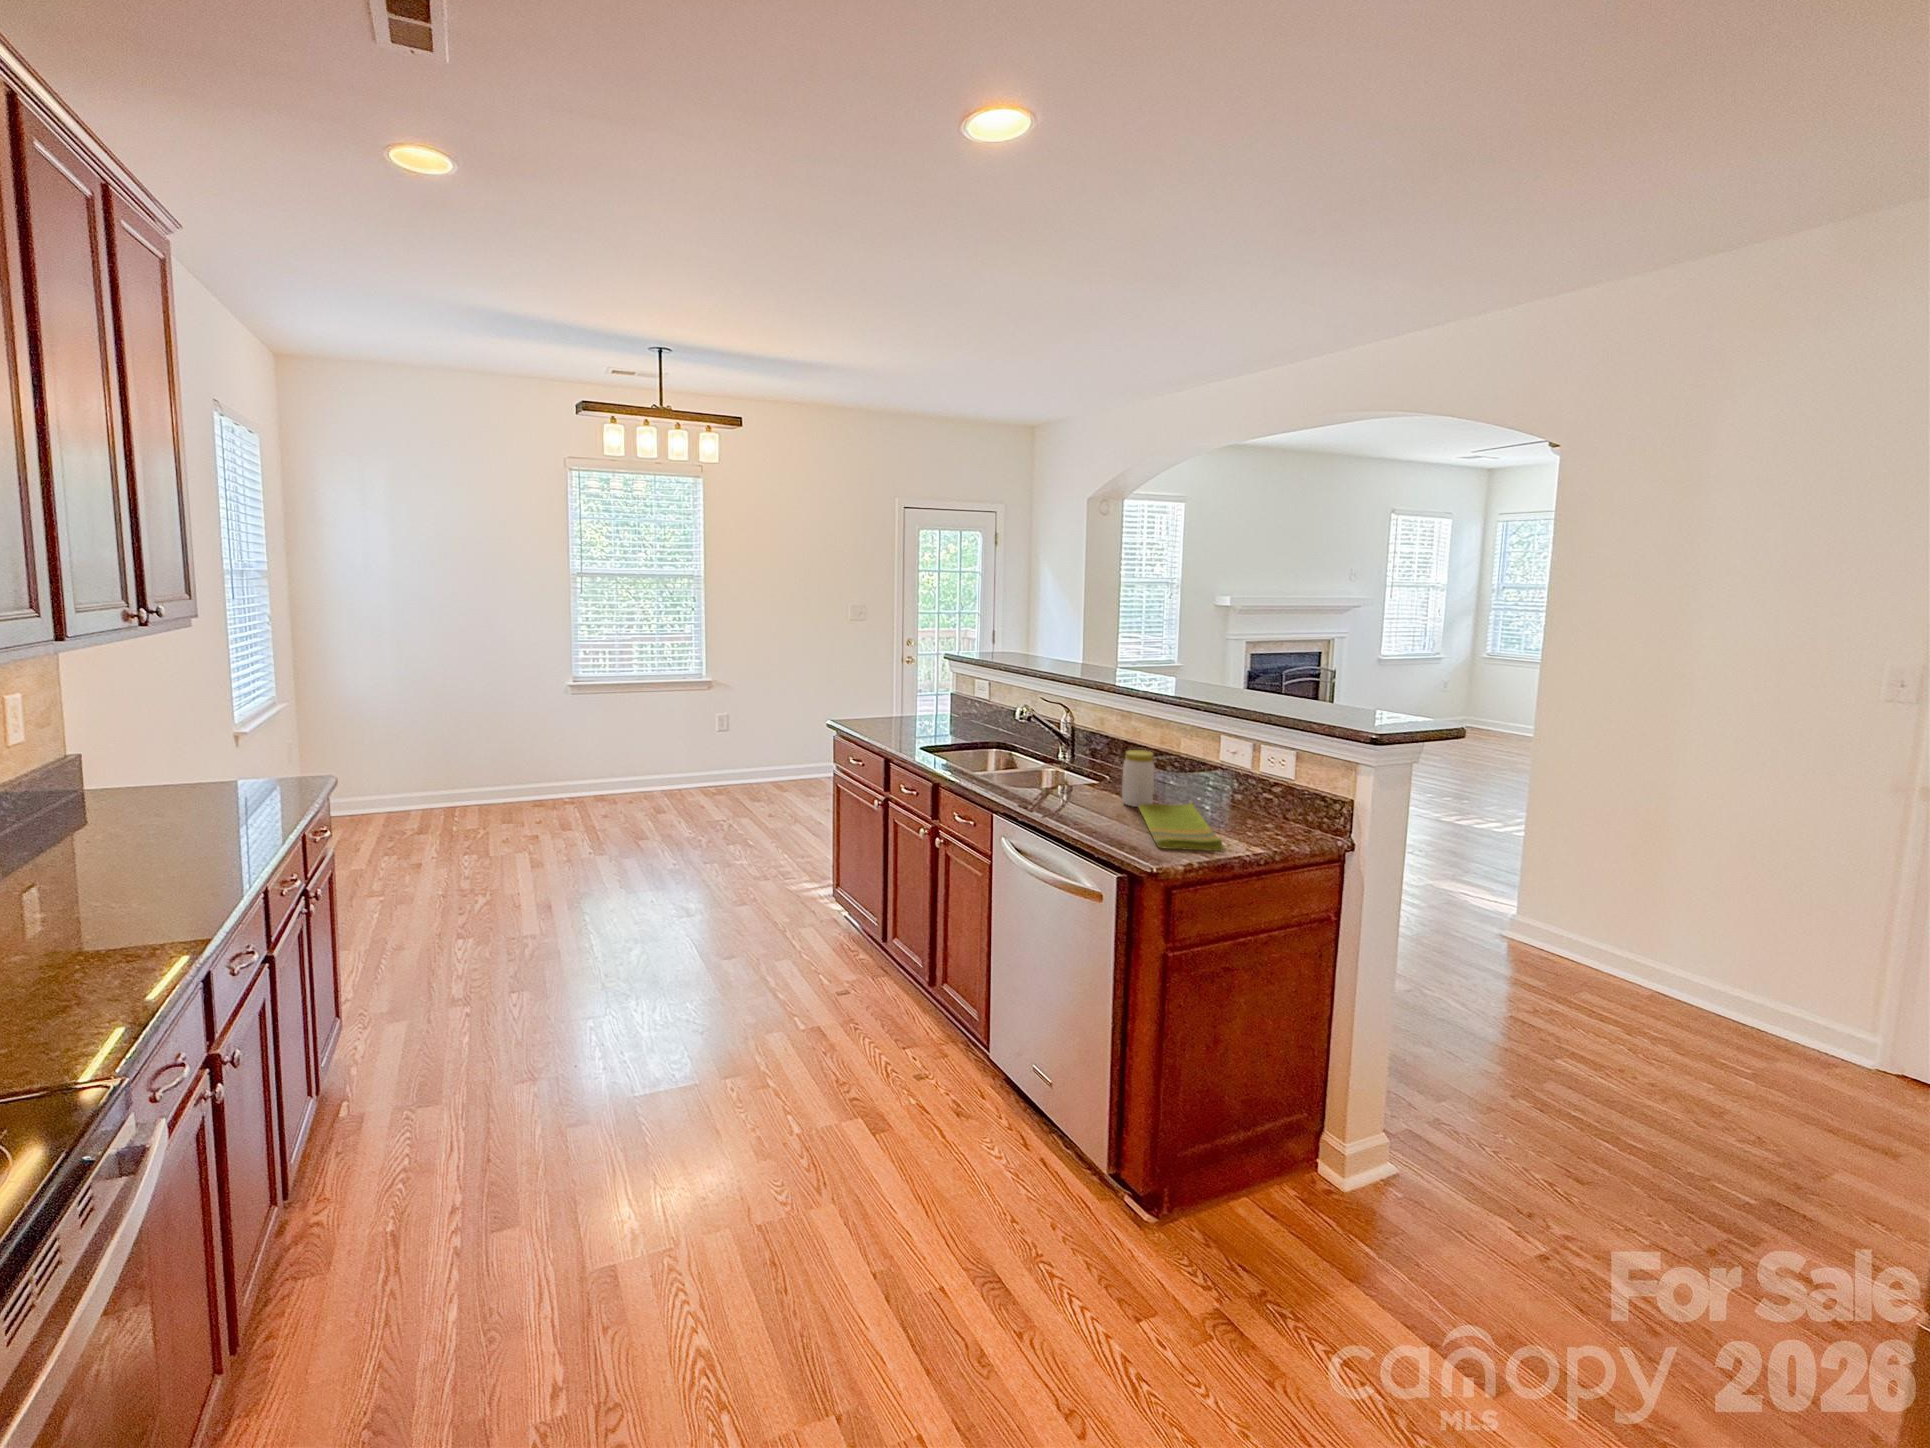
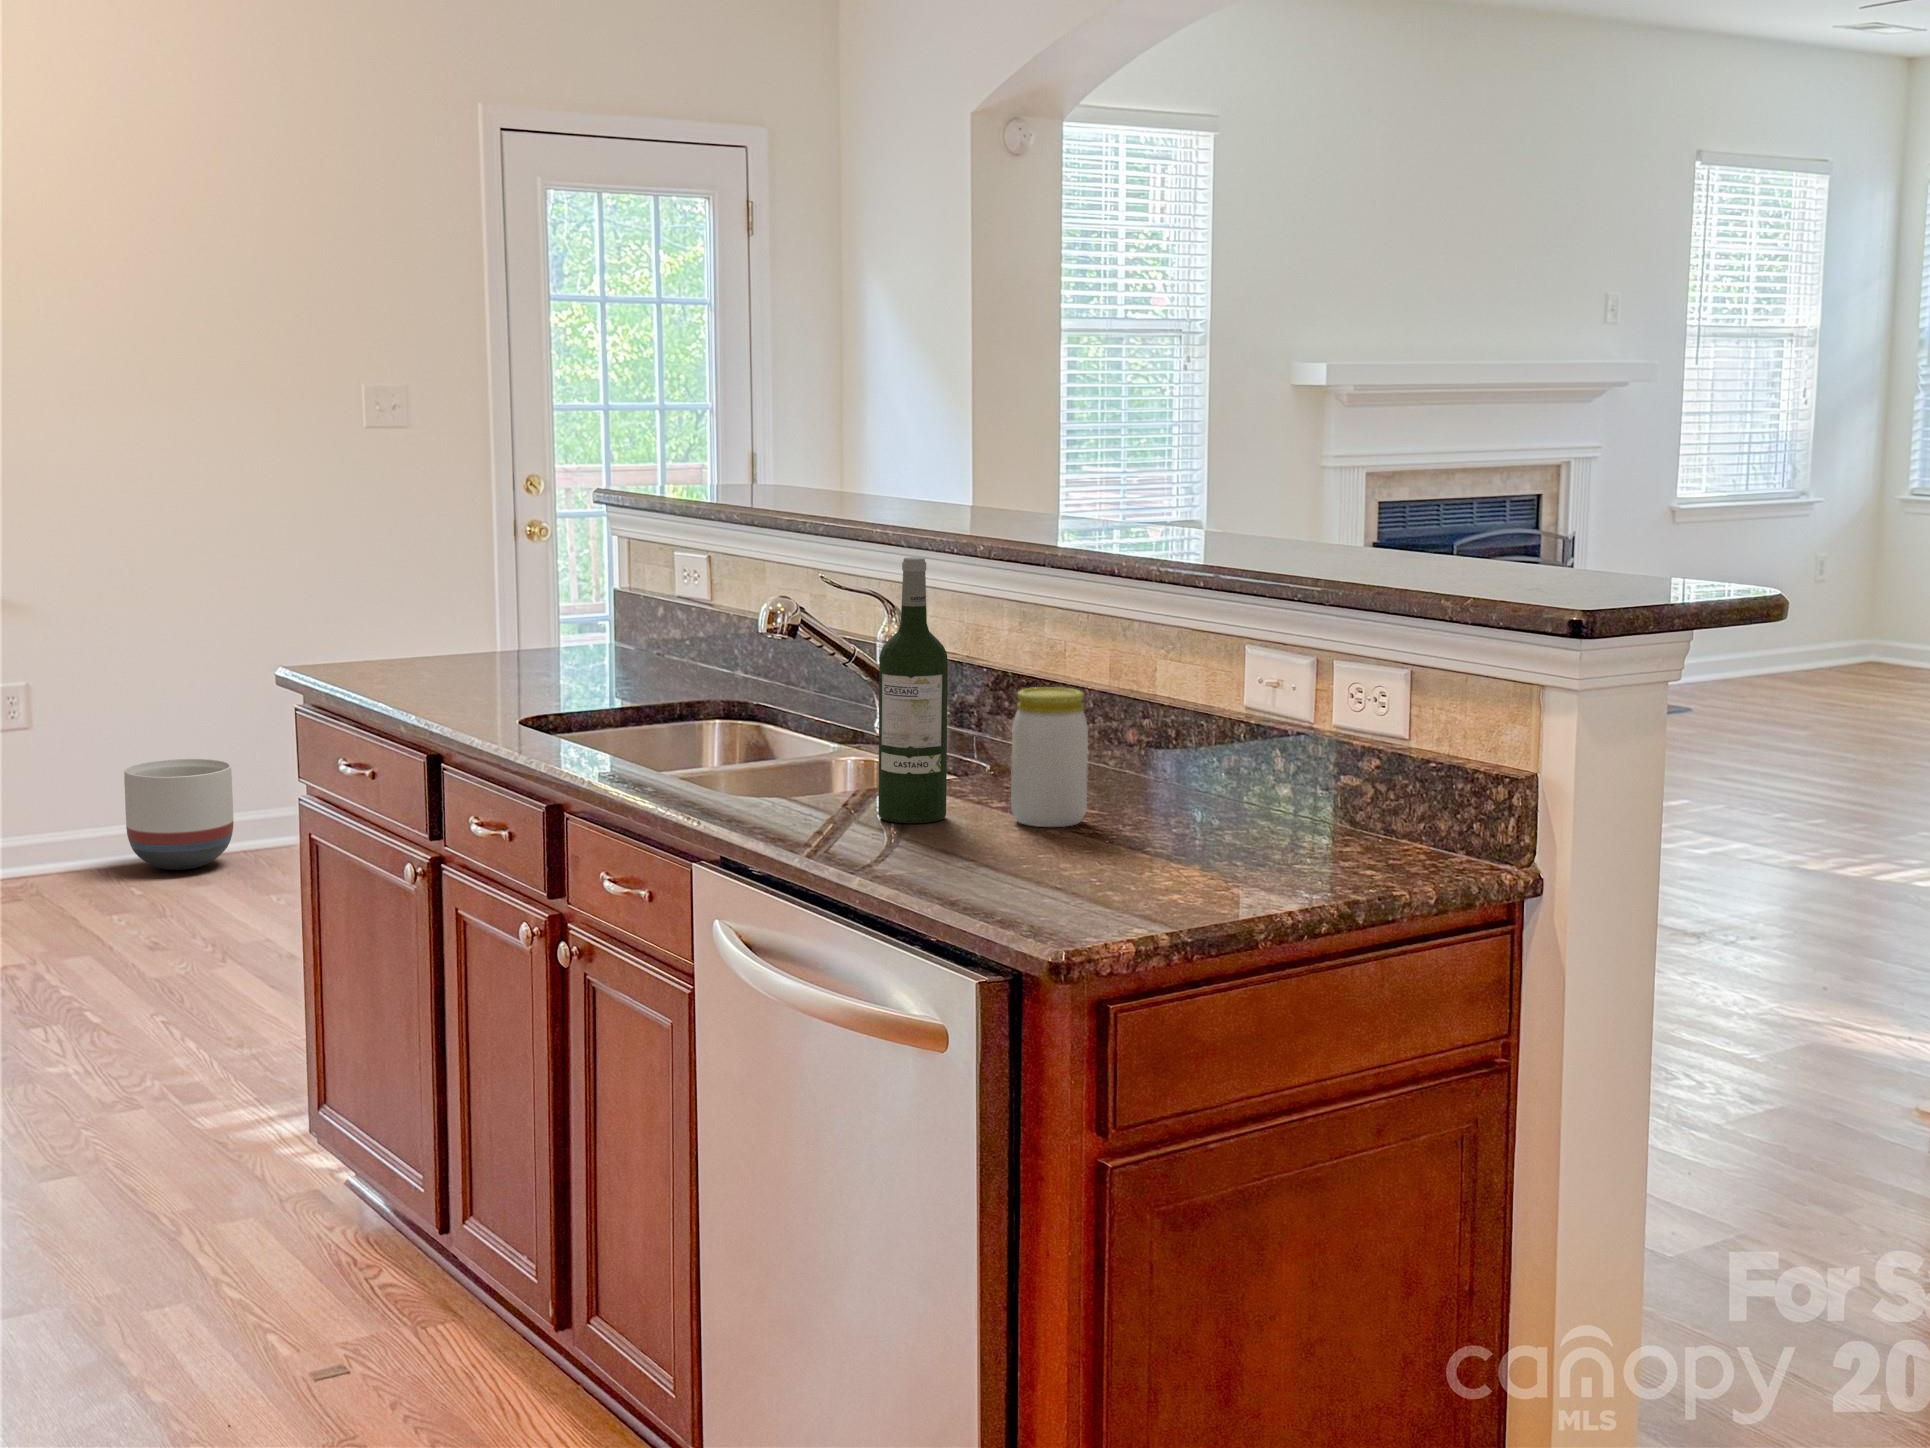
wine bottle: none [1067,697,1098,802] -> present [879,557,948,823]
planter: none [756,742,794,784] -> present [124,759,234,870]
dish towel: present [1138,803,1223,851] -> none [1047,806,1232,910]

